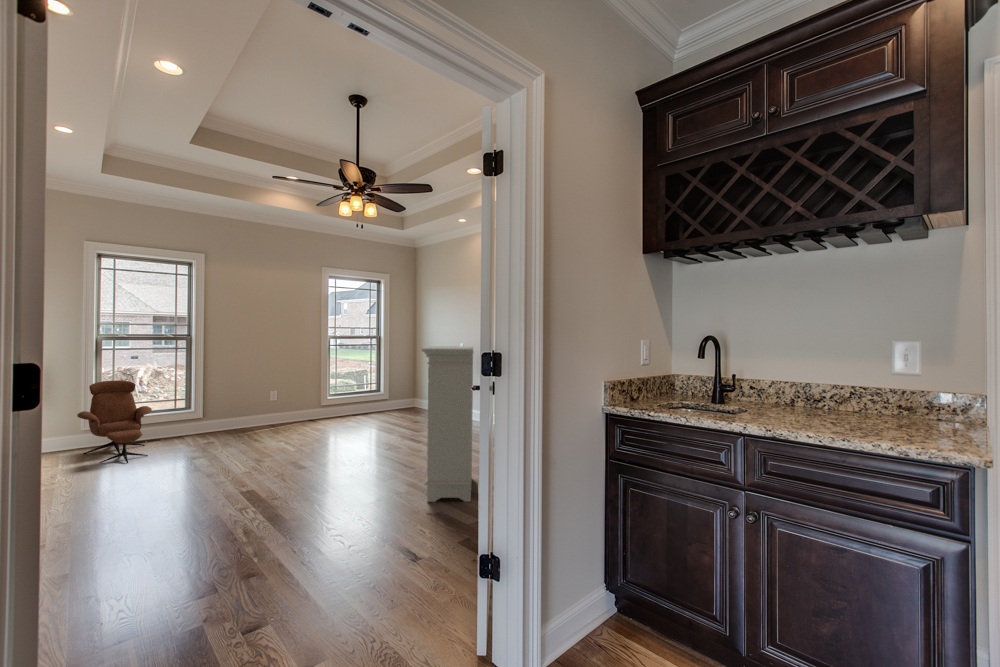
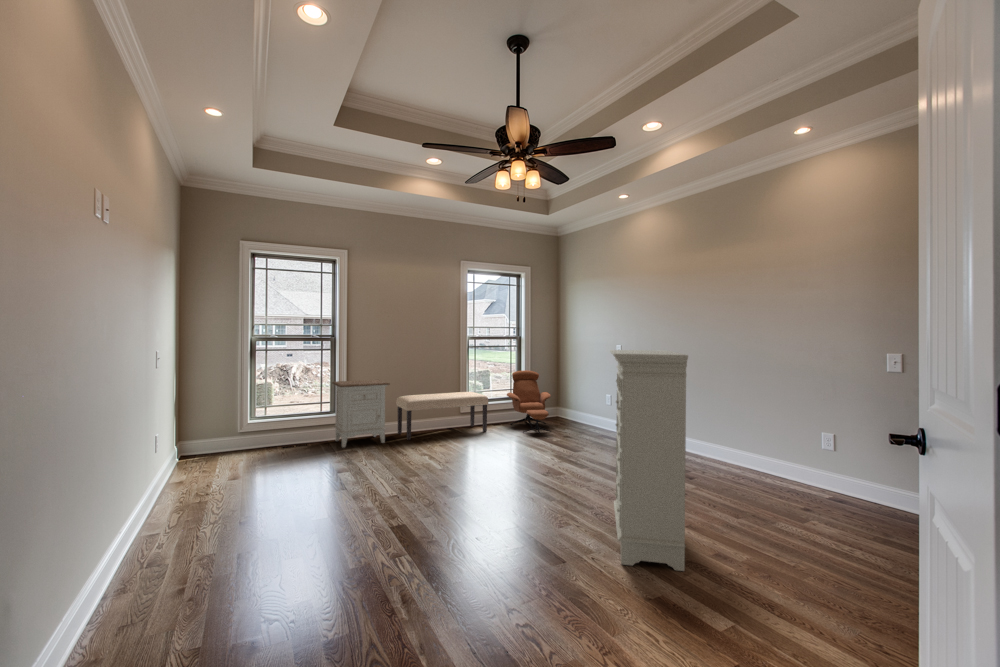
nightstand: none [187,377,248,441] -> present [333,380,390,447]
lounge chair: present [77,380,152,463] -> present [507,371,551,435]
bench: none [256,387,347,432] -> present [396,392,488,440]

